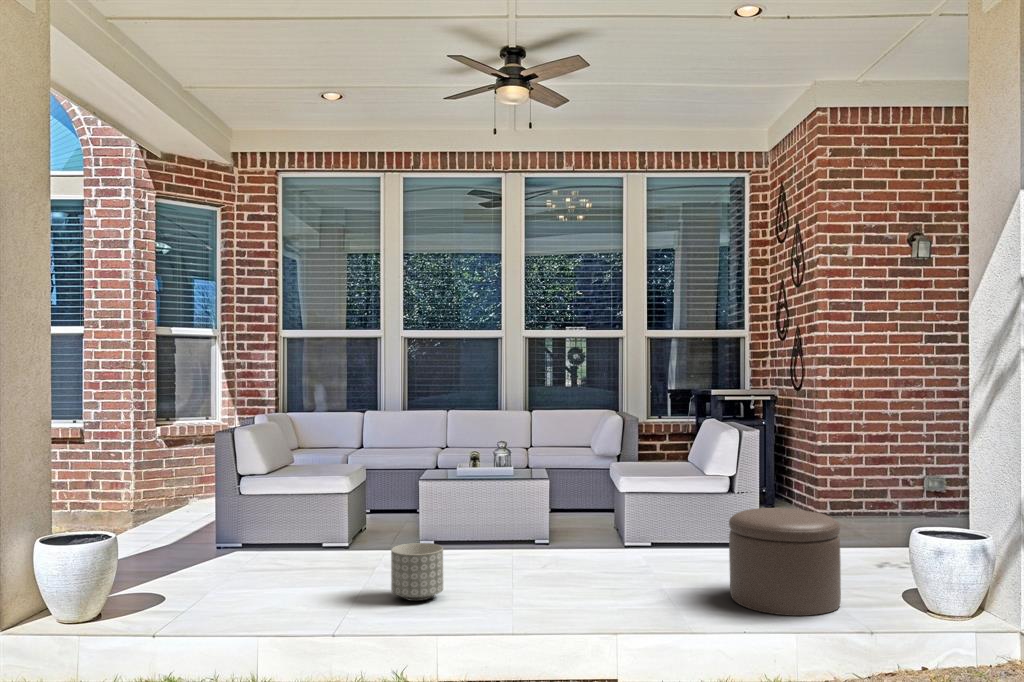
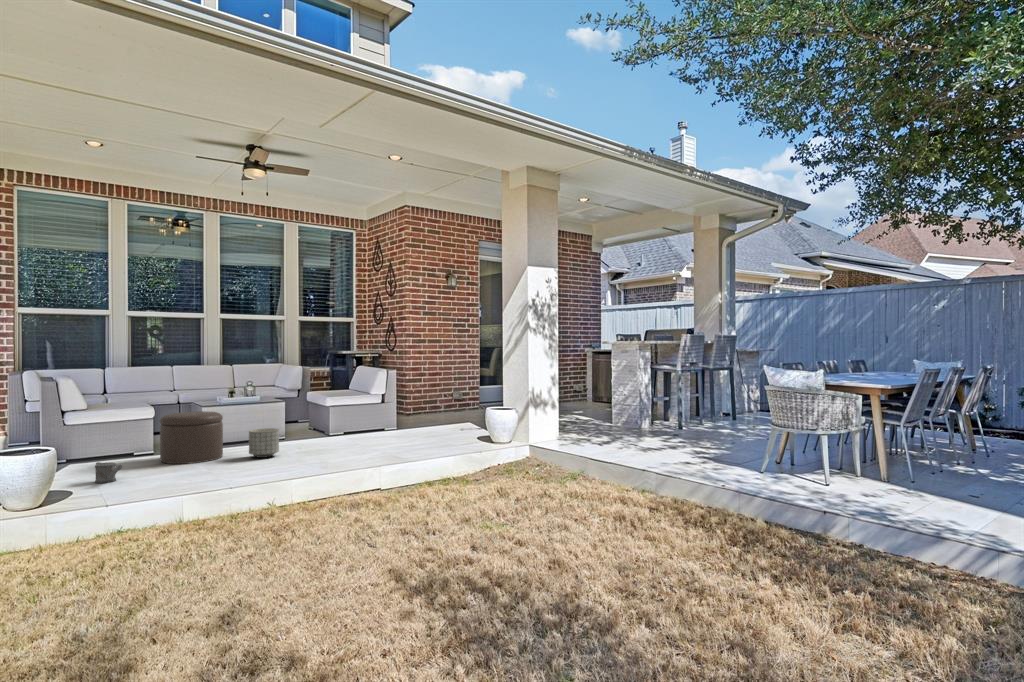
ottoman: present [729,508,841,616] -> present [160,411,223,464]
watering can: none [125,580,157,620] -> present [95,462,123,483]

